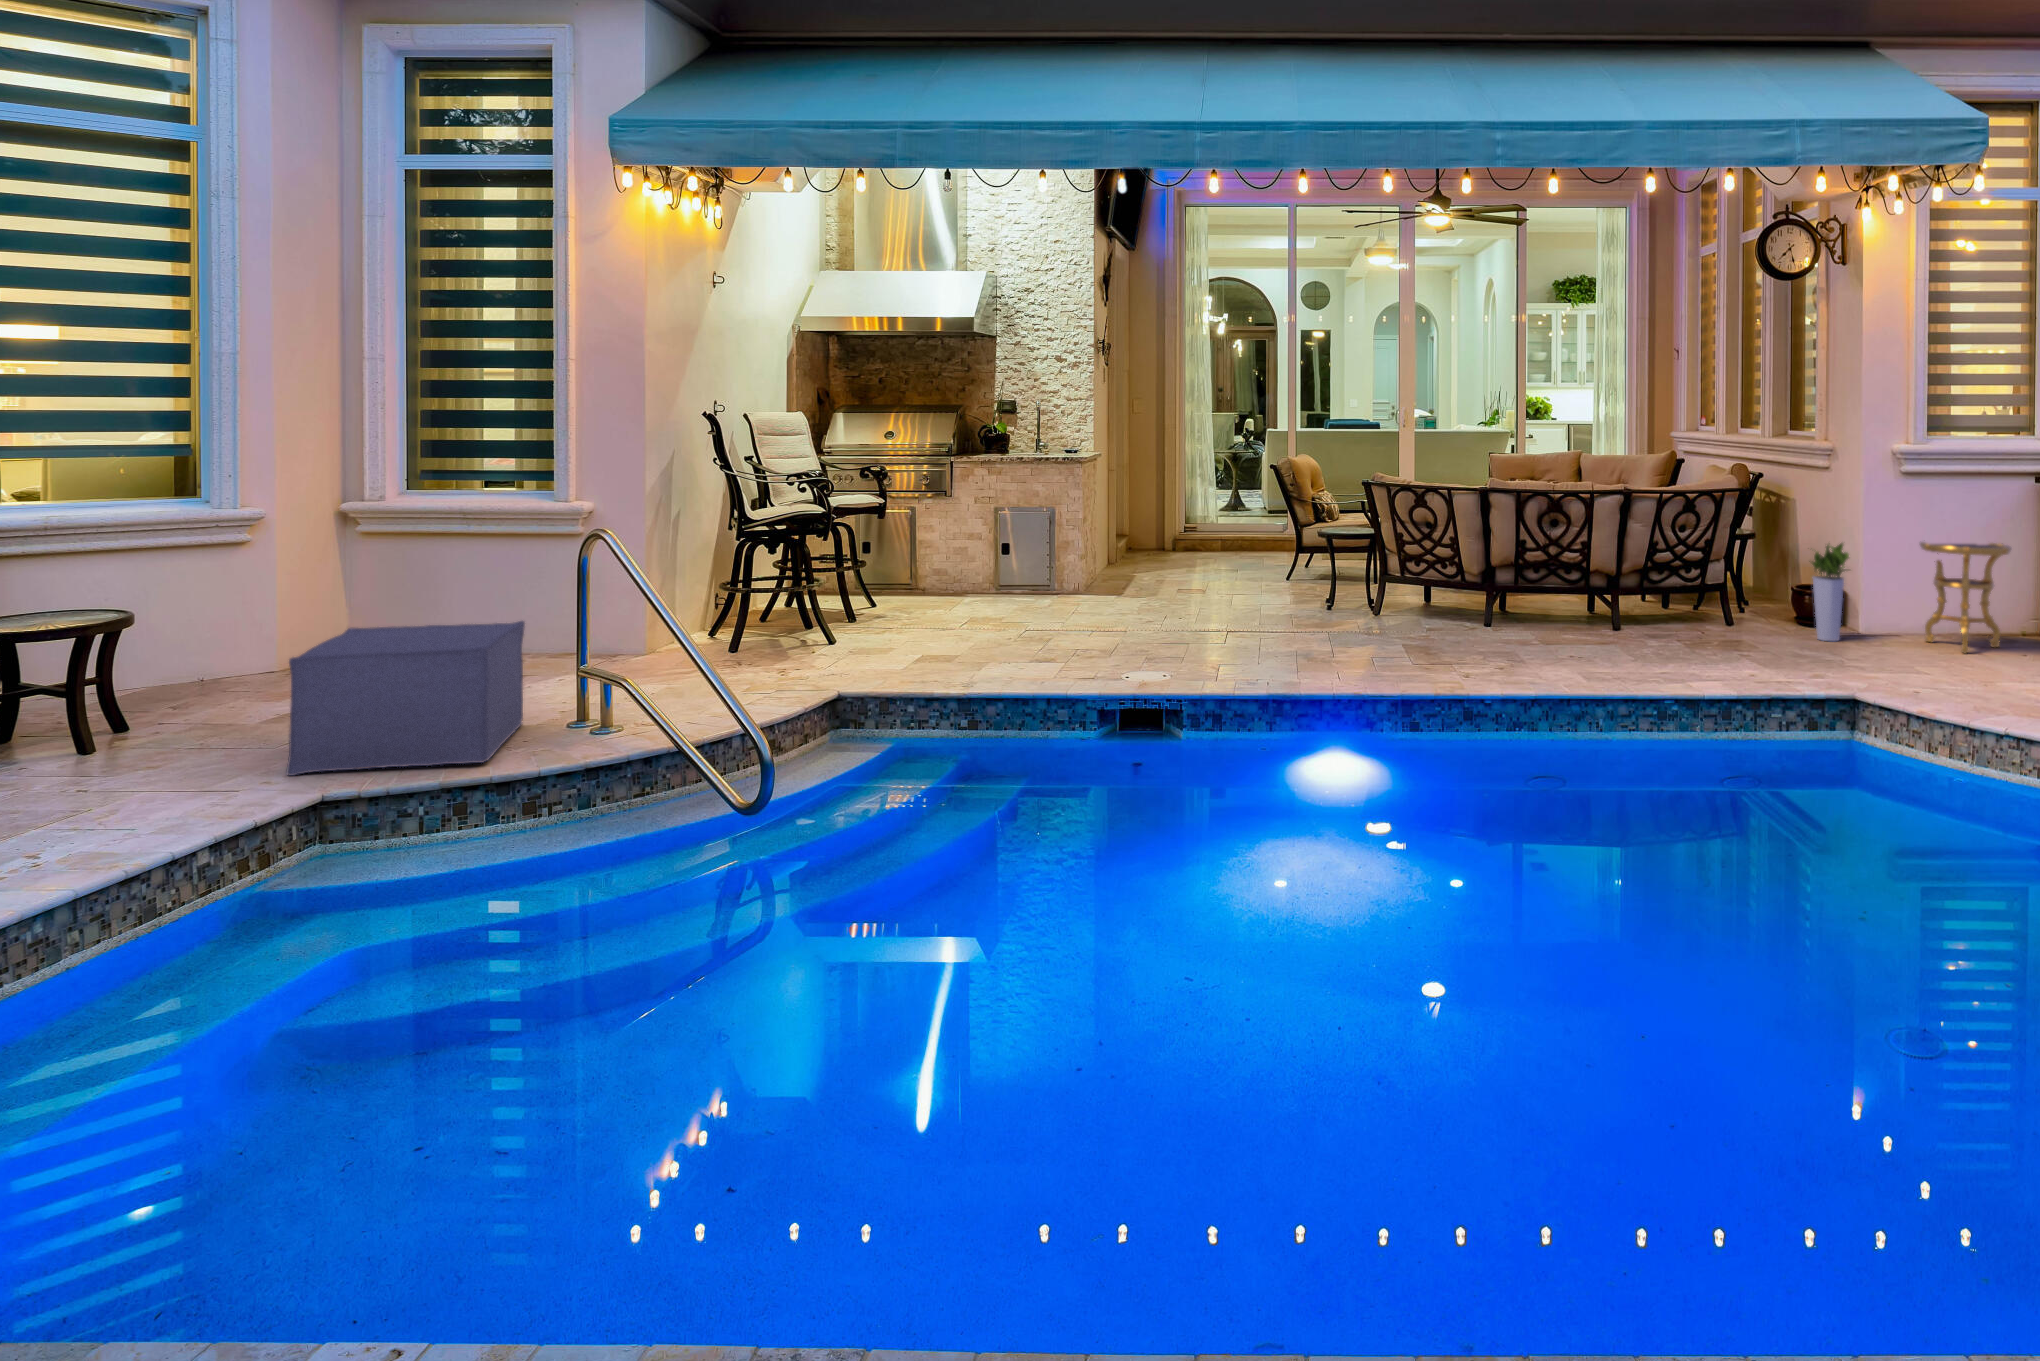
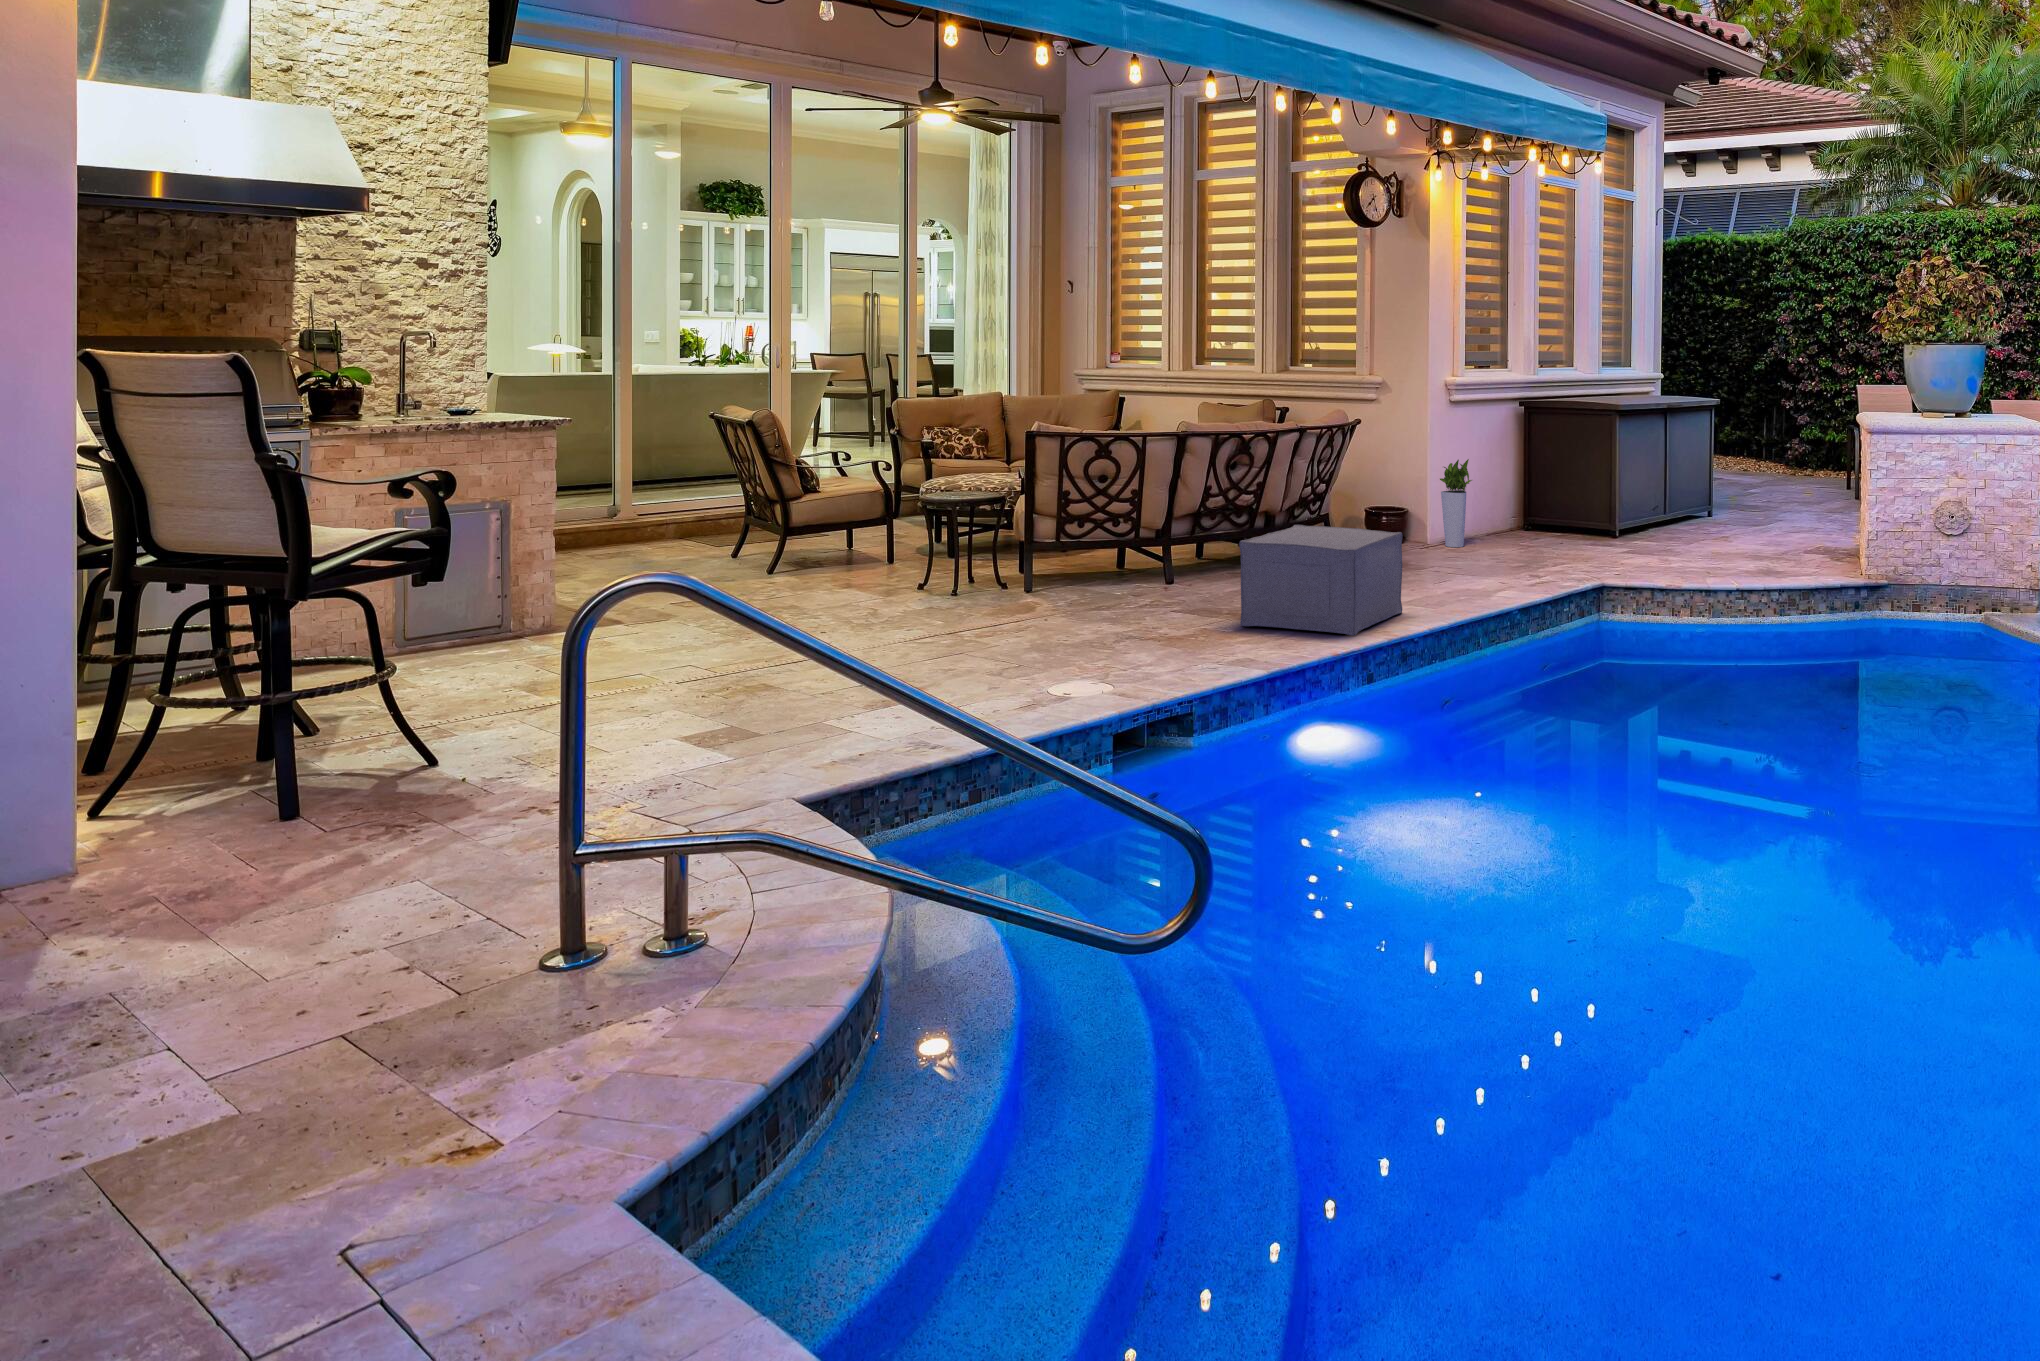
side table: present [1920,542,2012,653] -> none [1507,450,1575,542]
ottoman: present [287,621,525,776] -> present [1239,525,1403,636]

